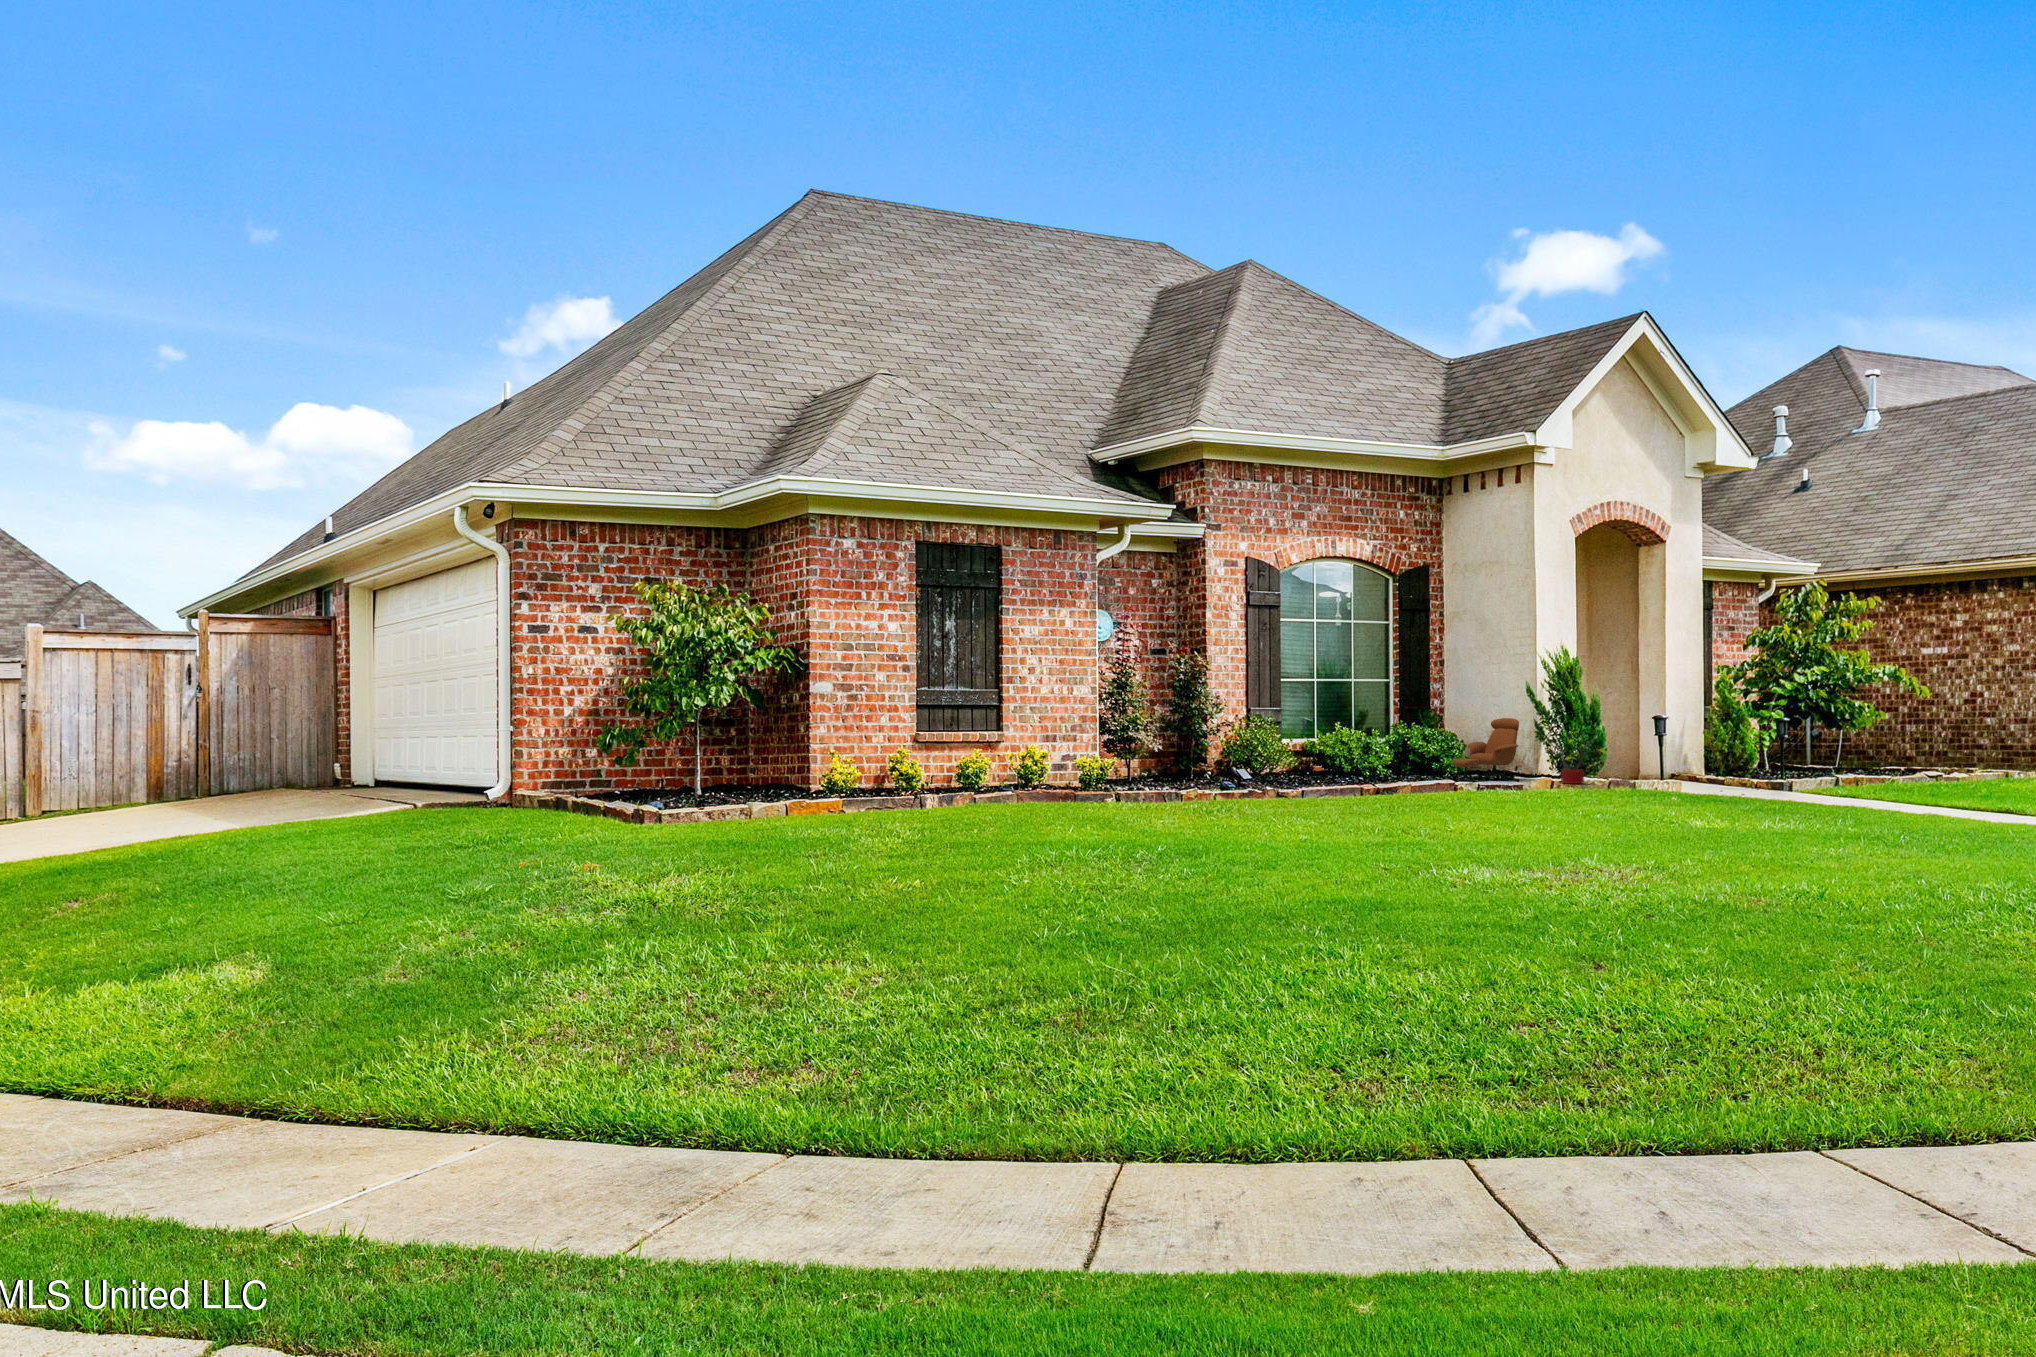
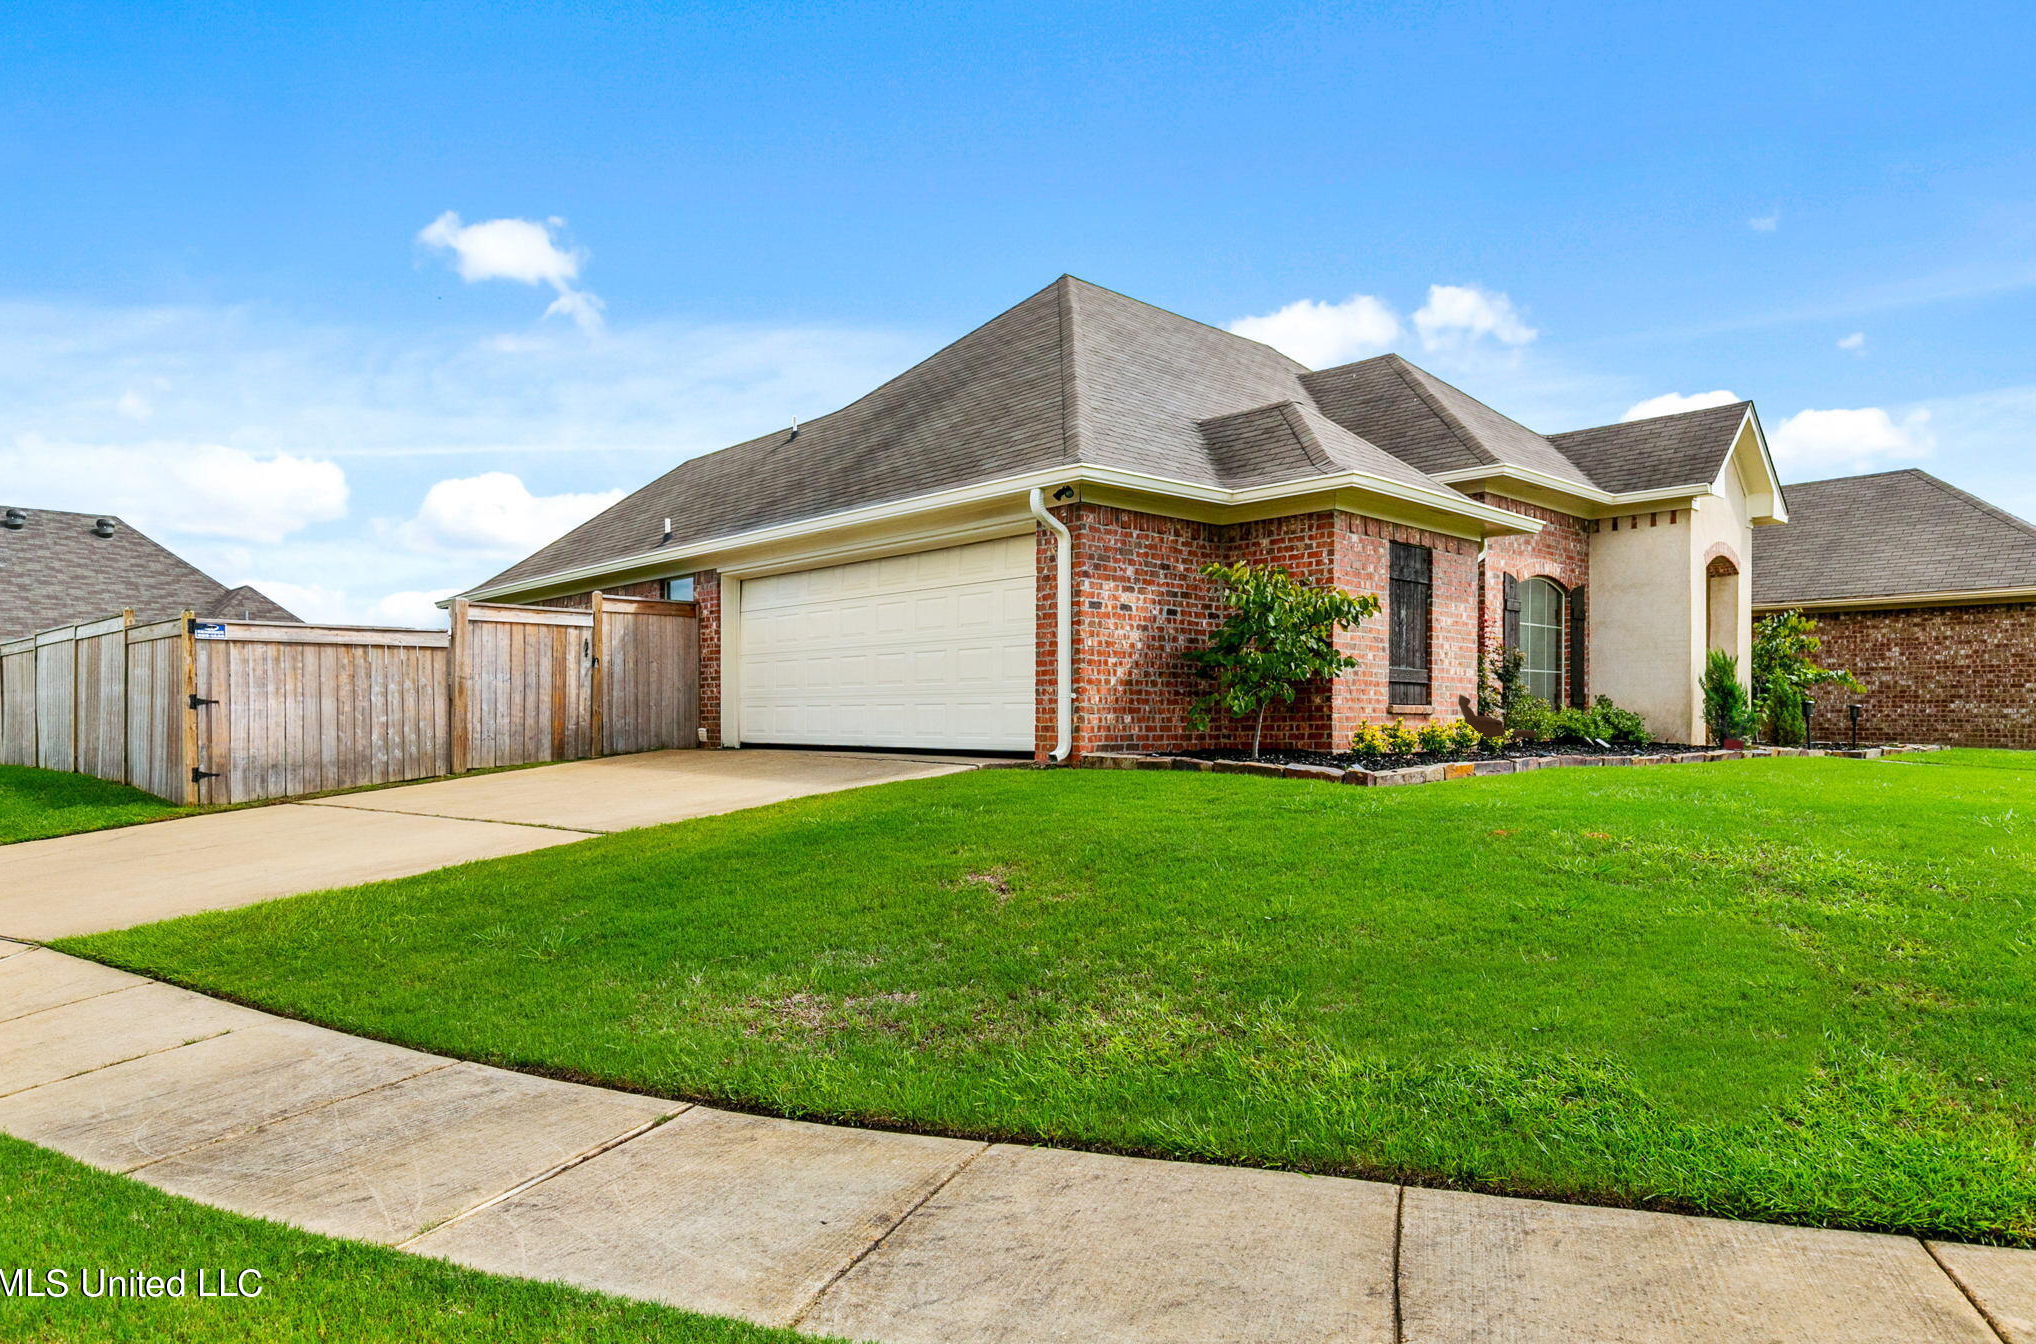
lounge chair: present [1452,718,1519,782] -> present [1458,695,1539,752]

